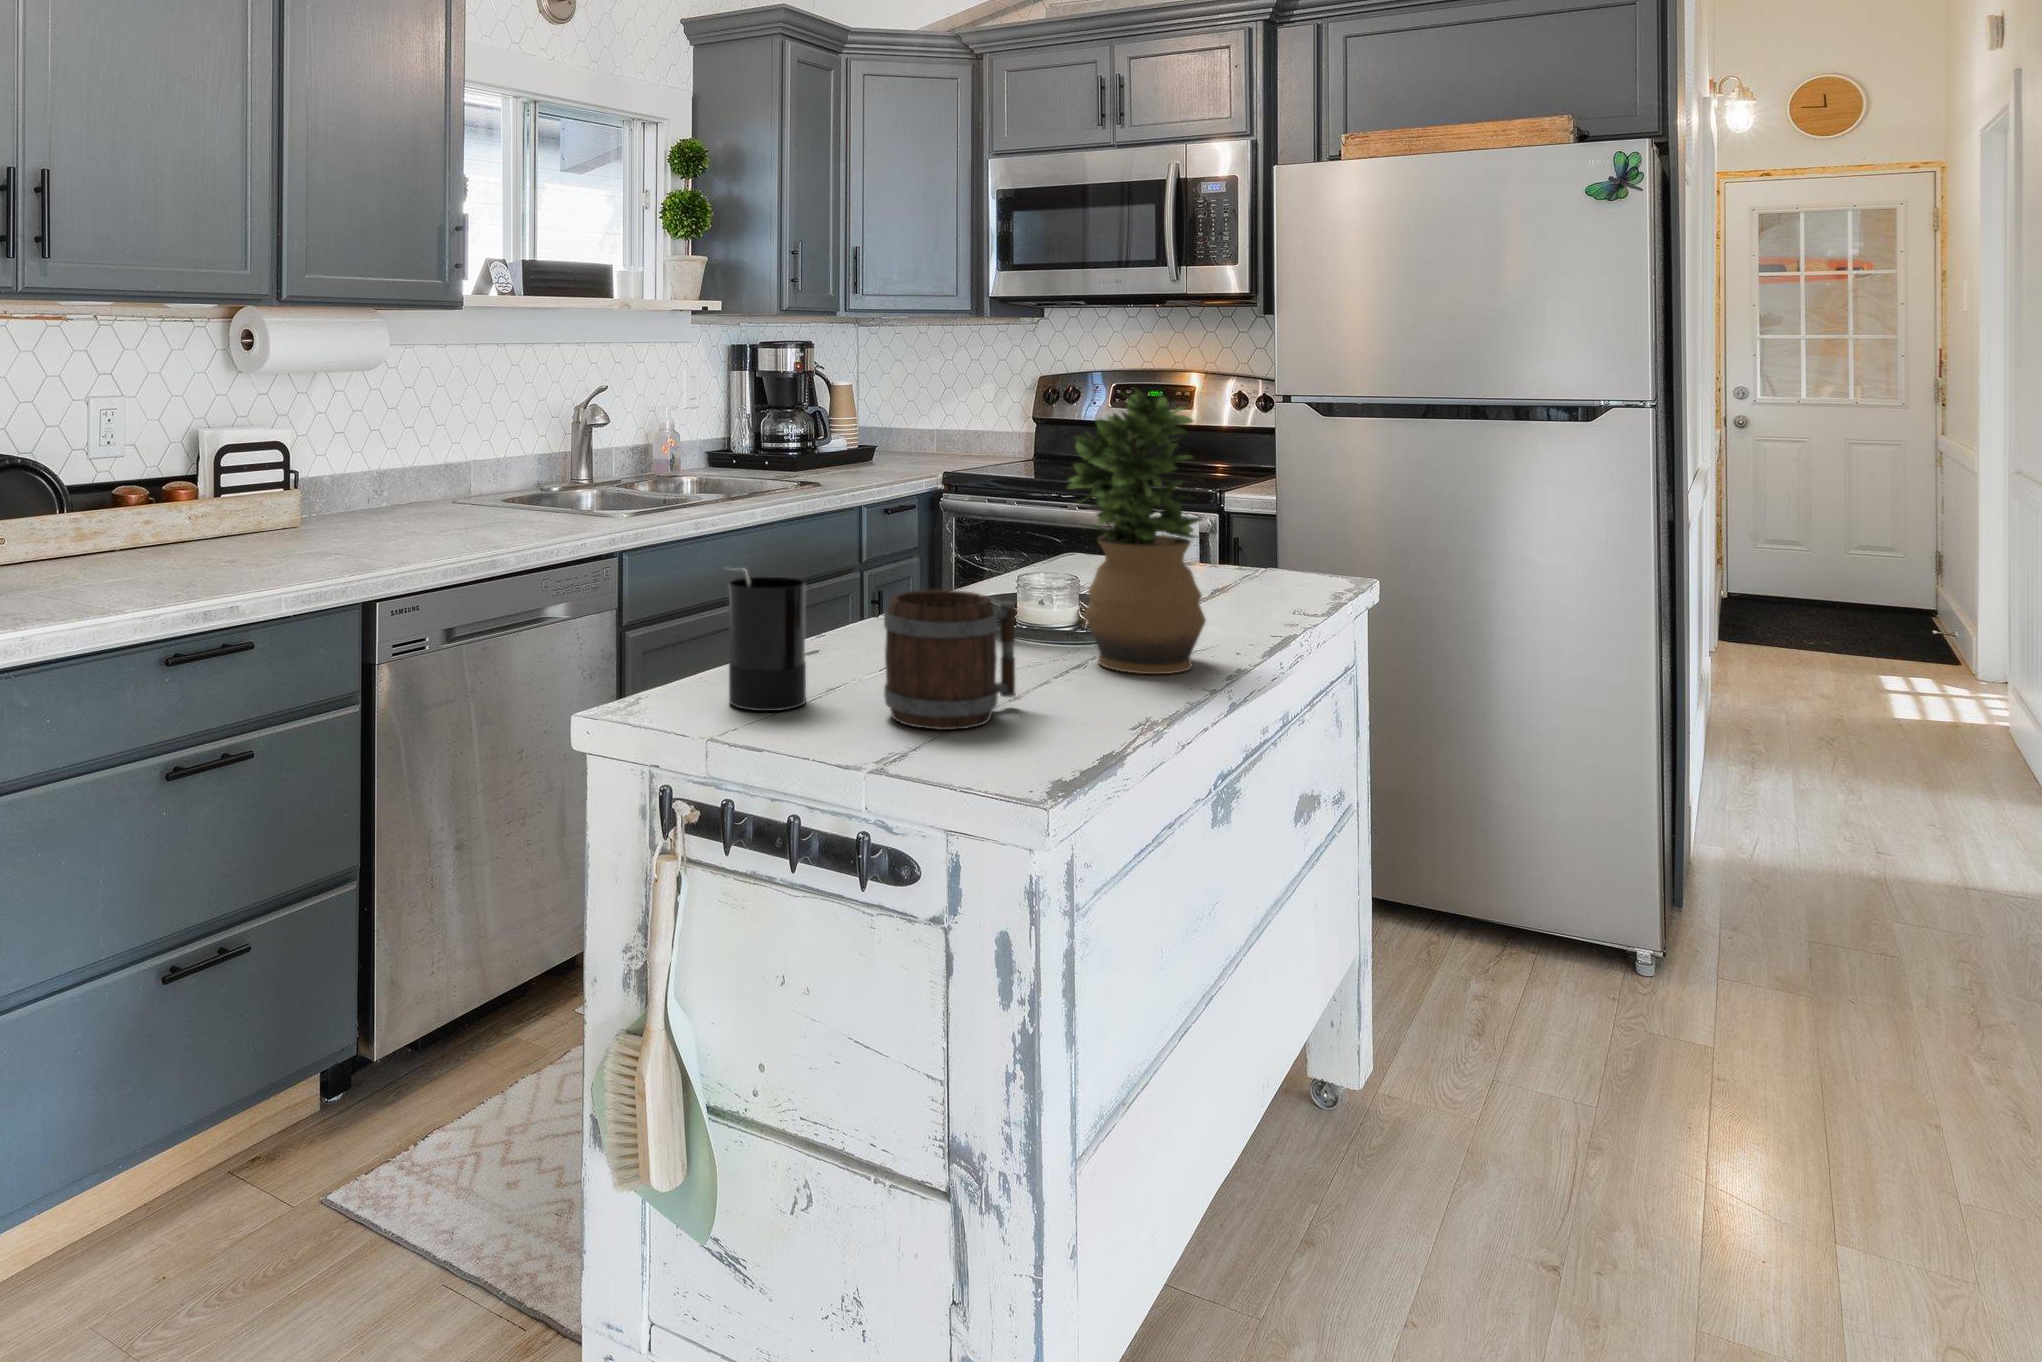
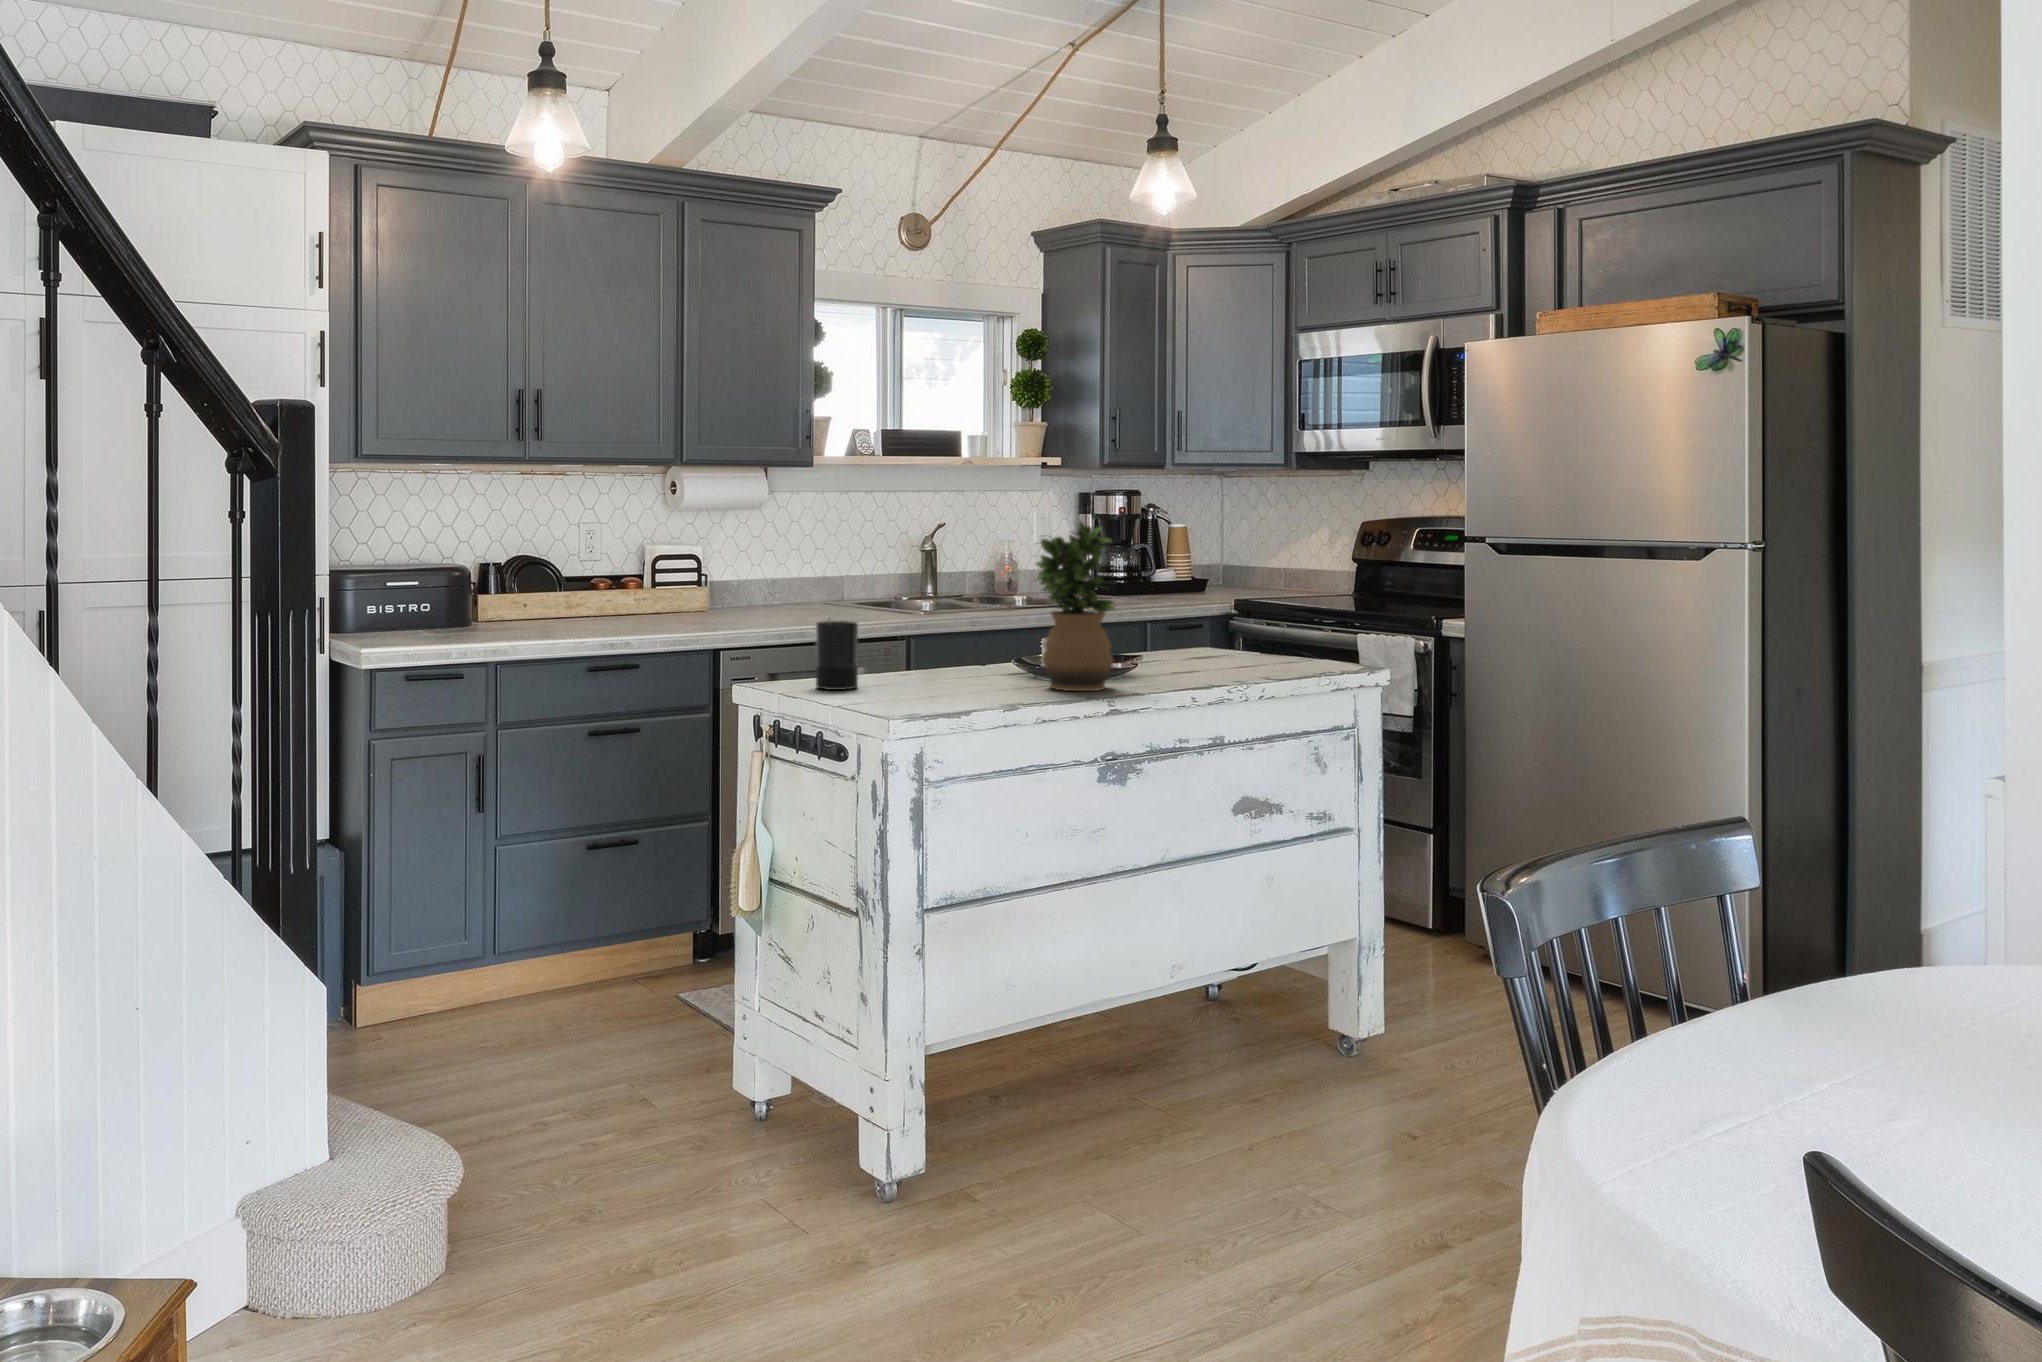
mug: present [884,590,1016,730] -> none [878,629,957,698]

